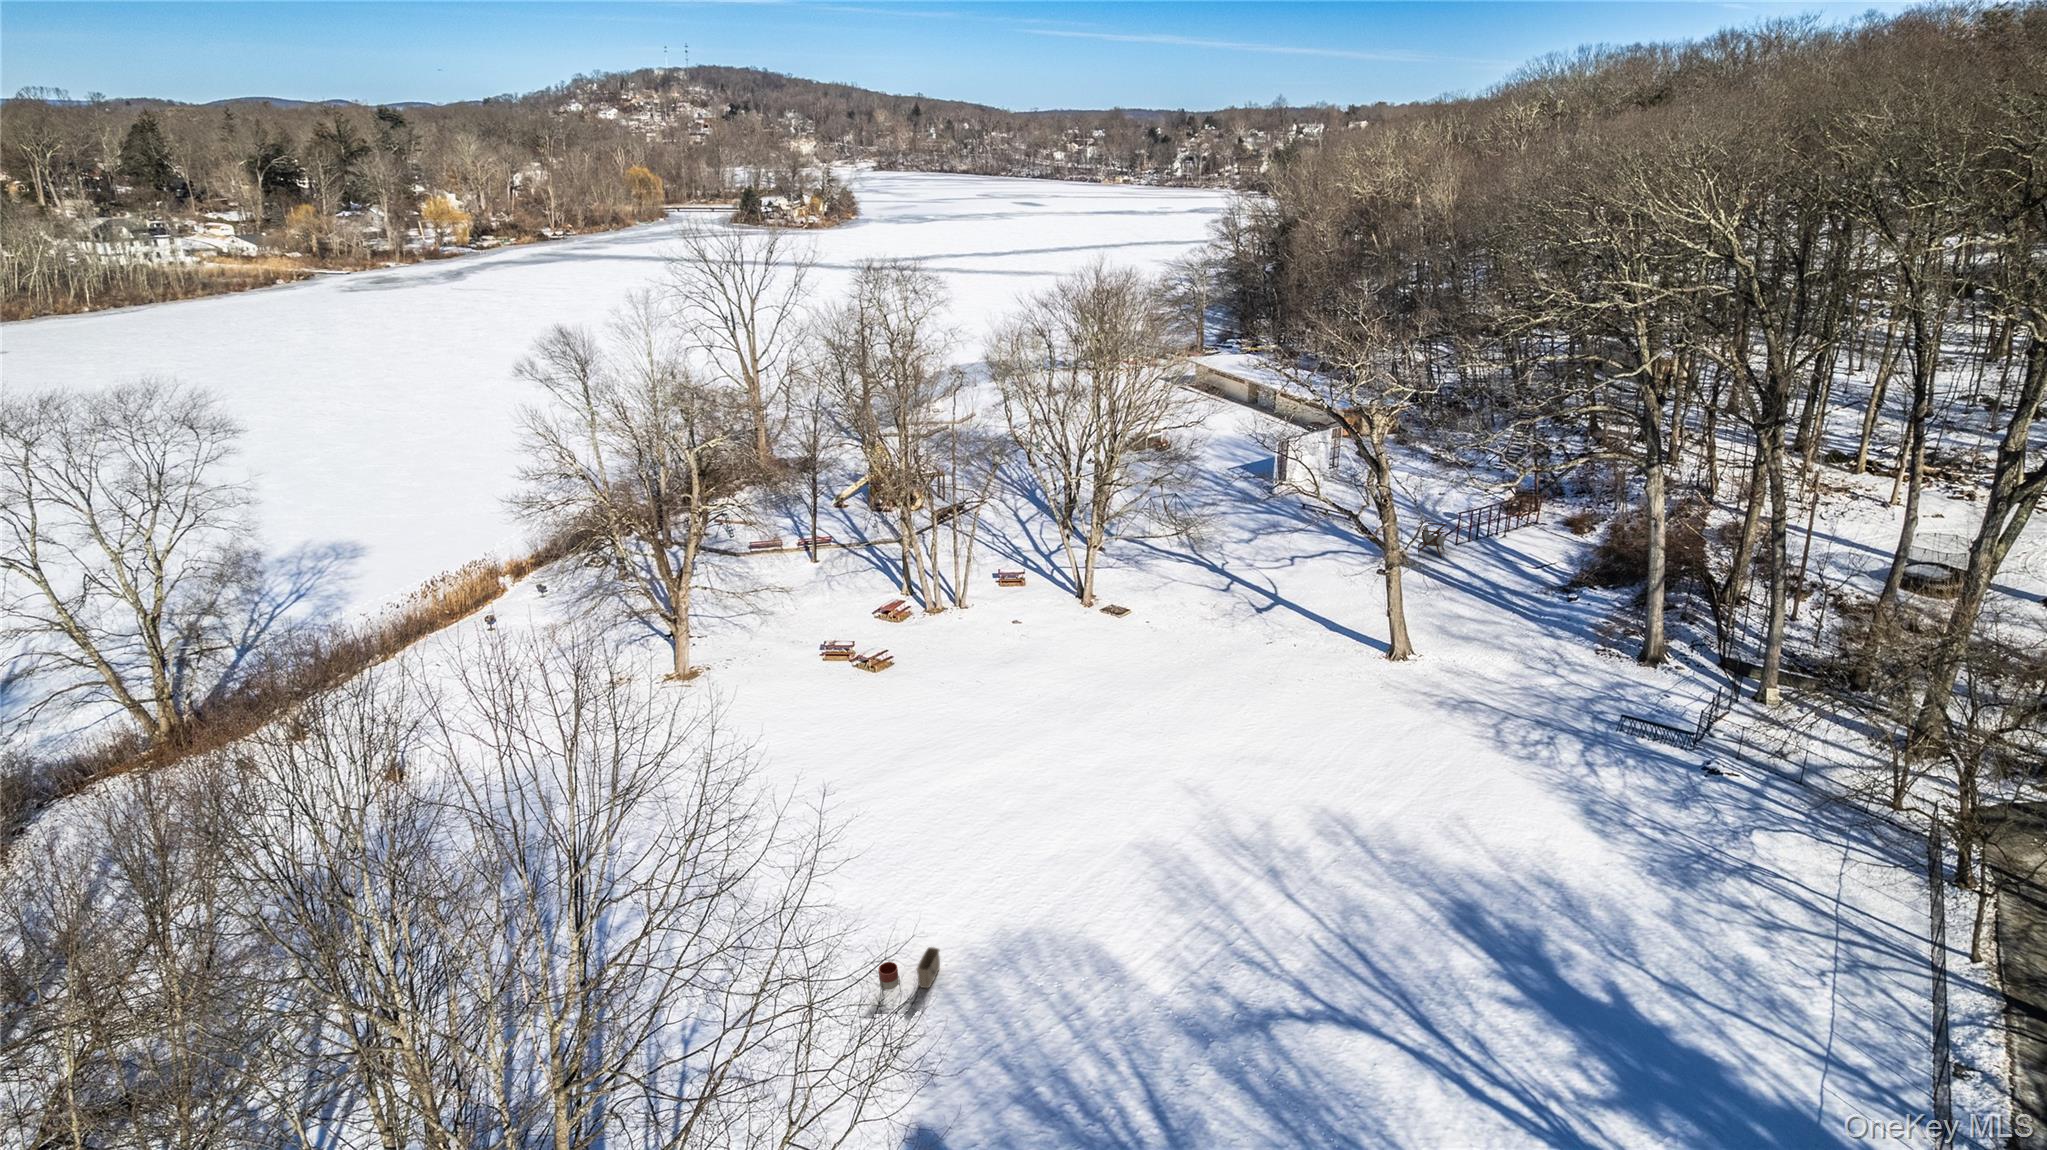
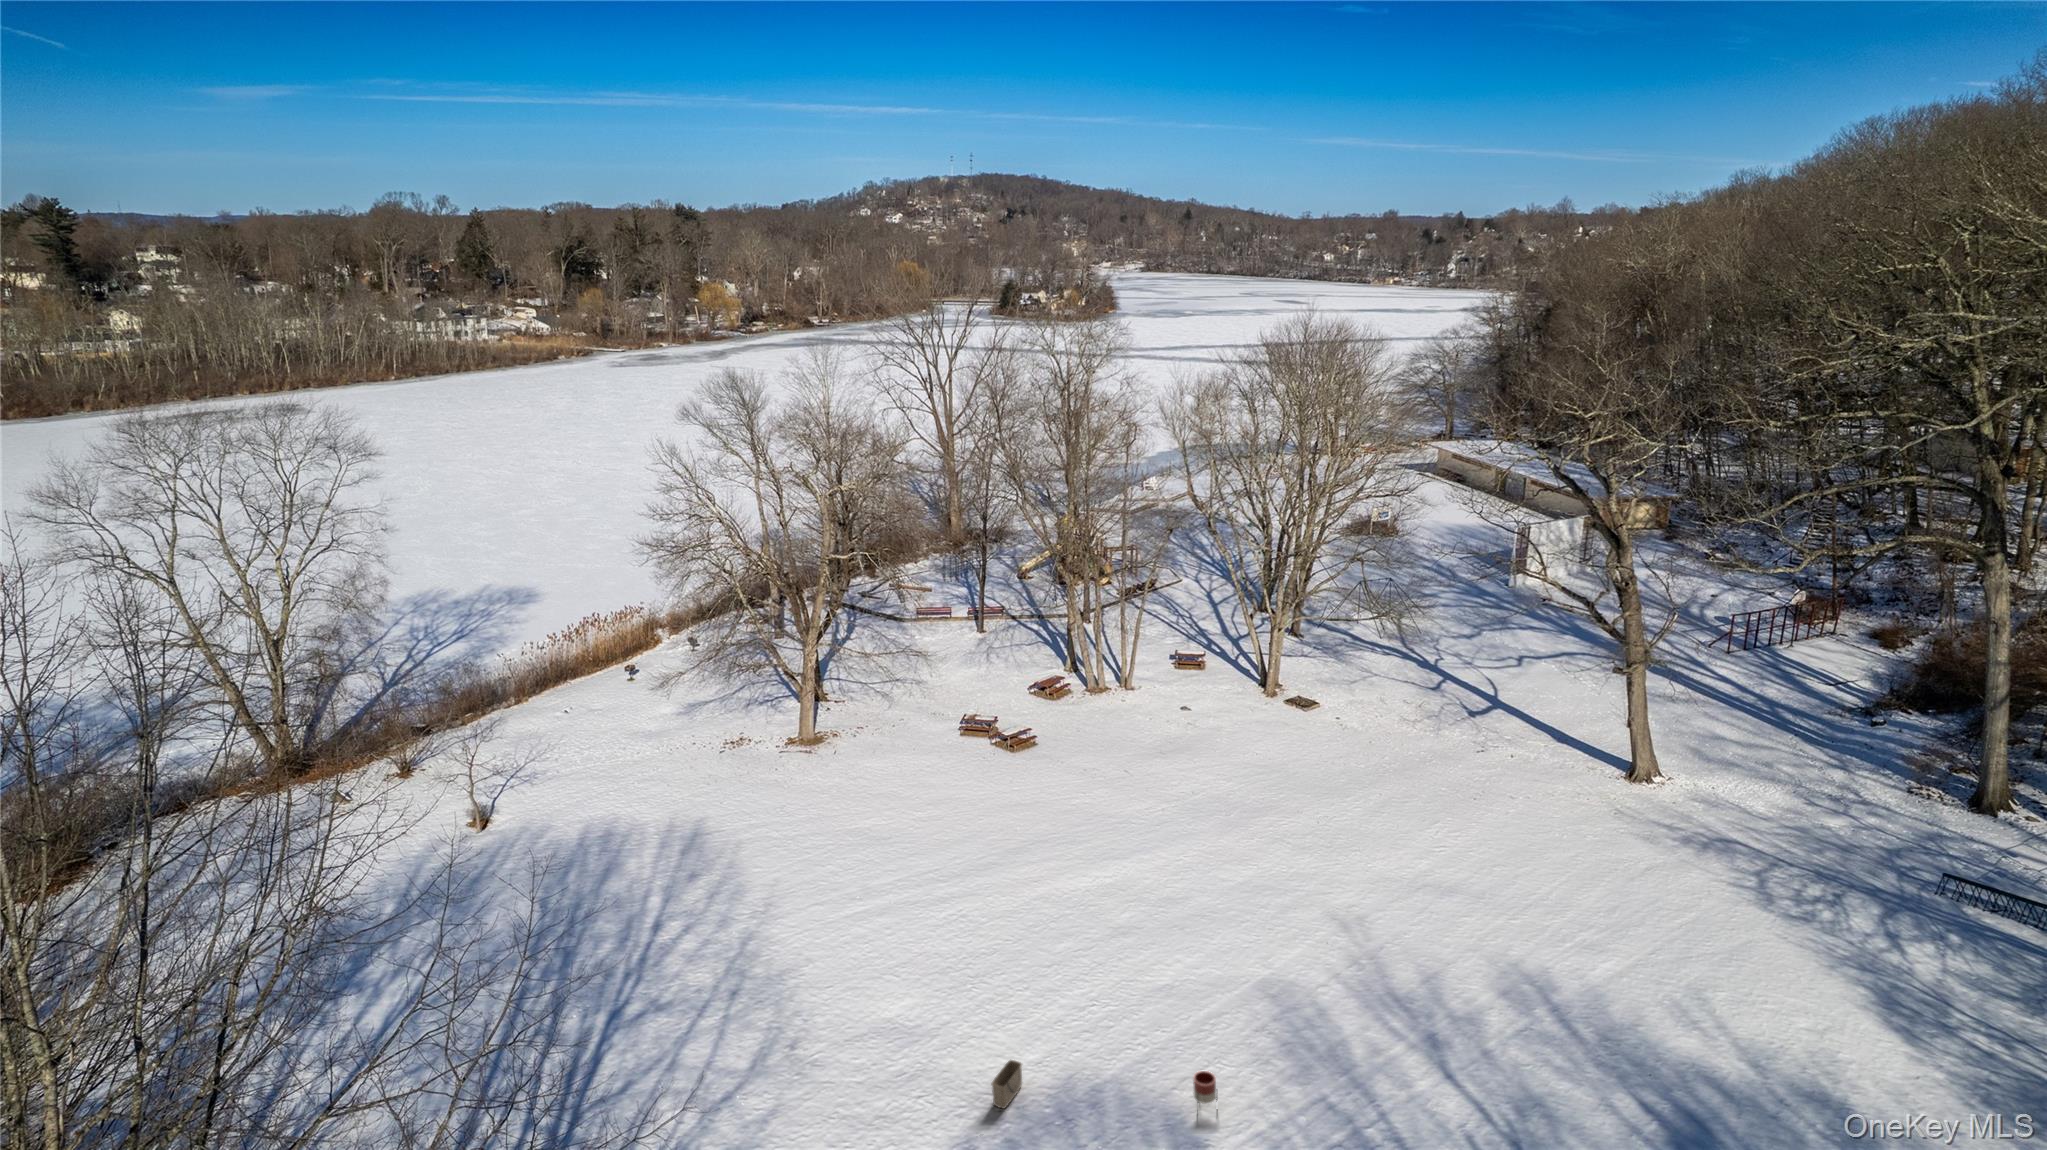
lounge chair: present [1418,521,1447,558] -> none [1669,617,1715,667]
planter: present [878,962,901,998] -> present [1193,1070,1217,1104]

